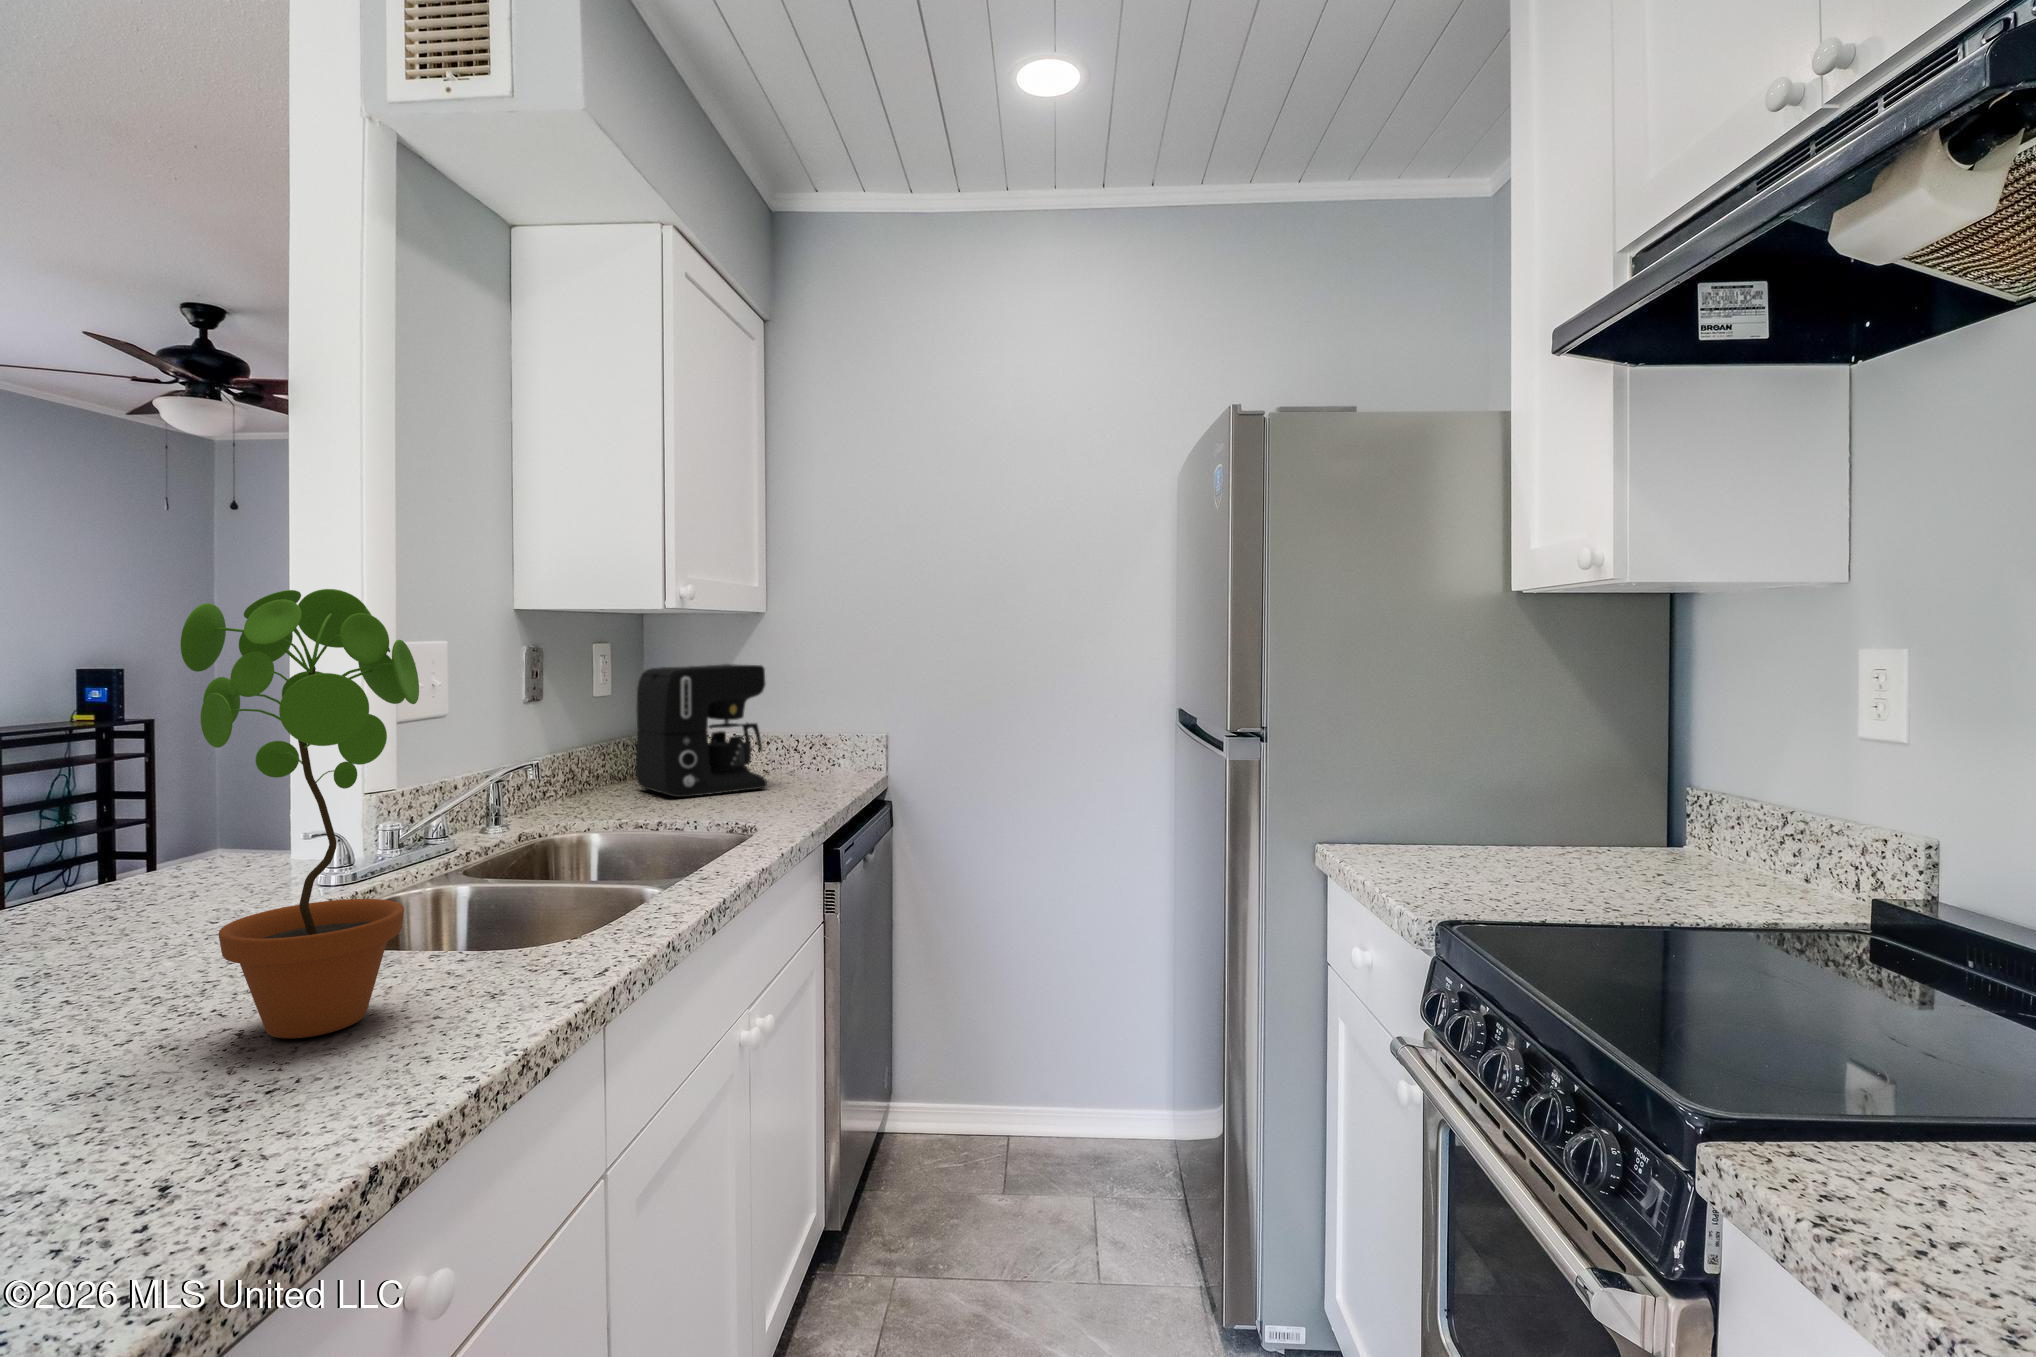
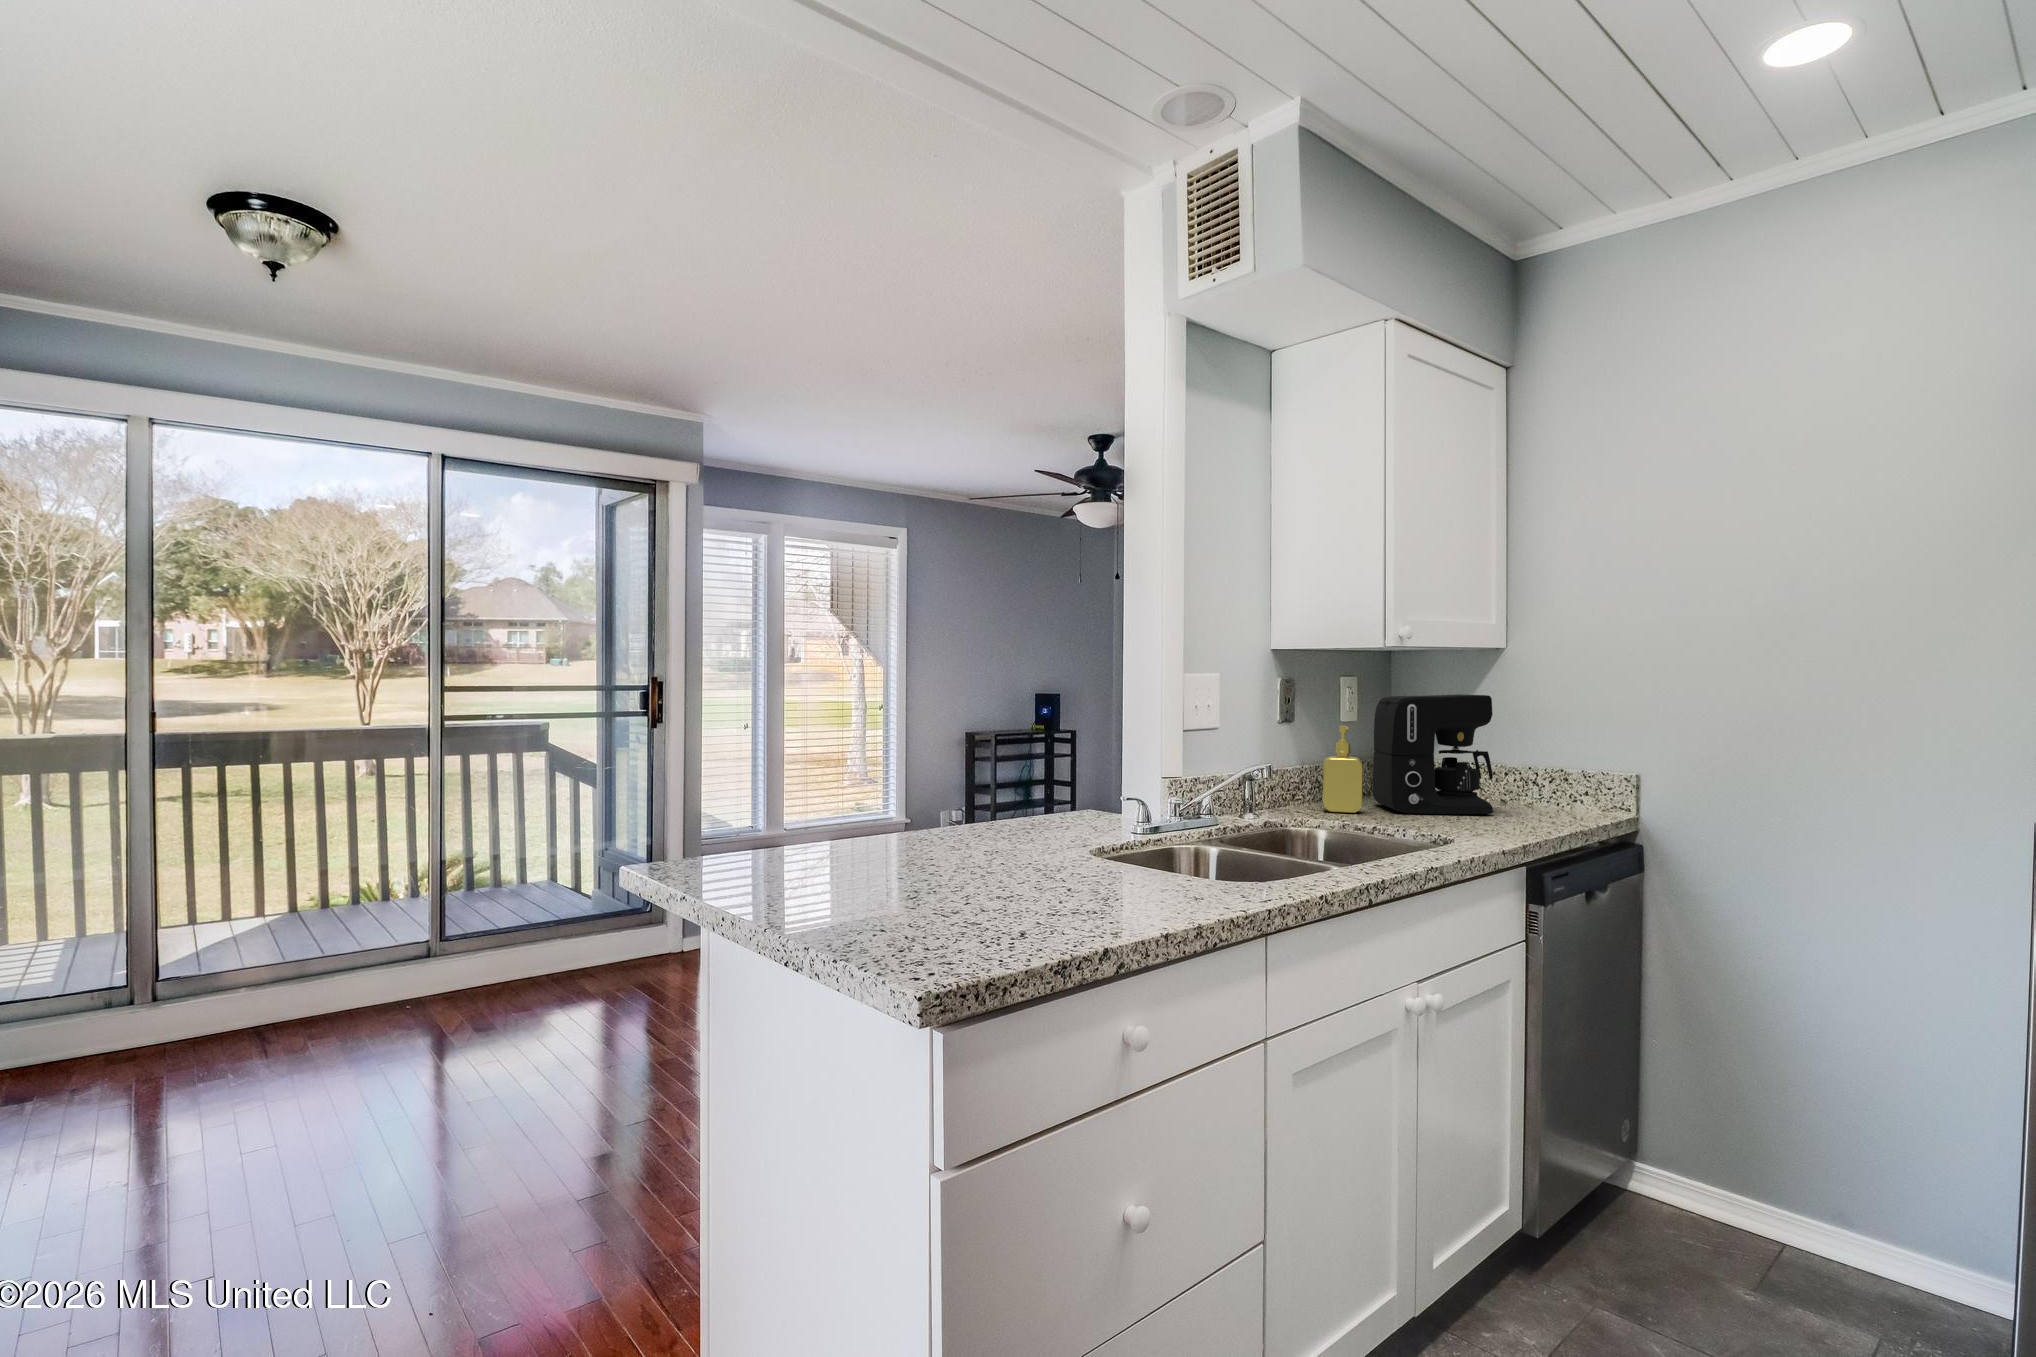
potted plant: present [181,589,419,1039] -> none [1049,639,1157,898]
soap dispenser: none [584,704,633,806] -> present [1323,726,1363,813]

